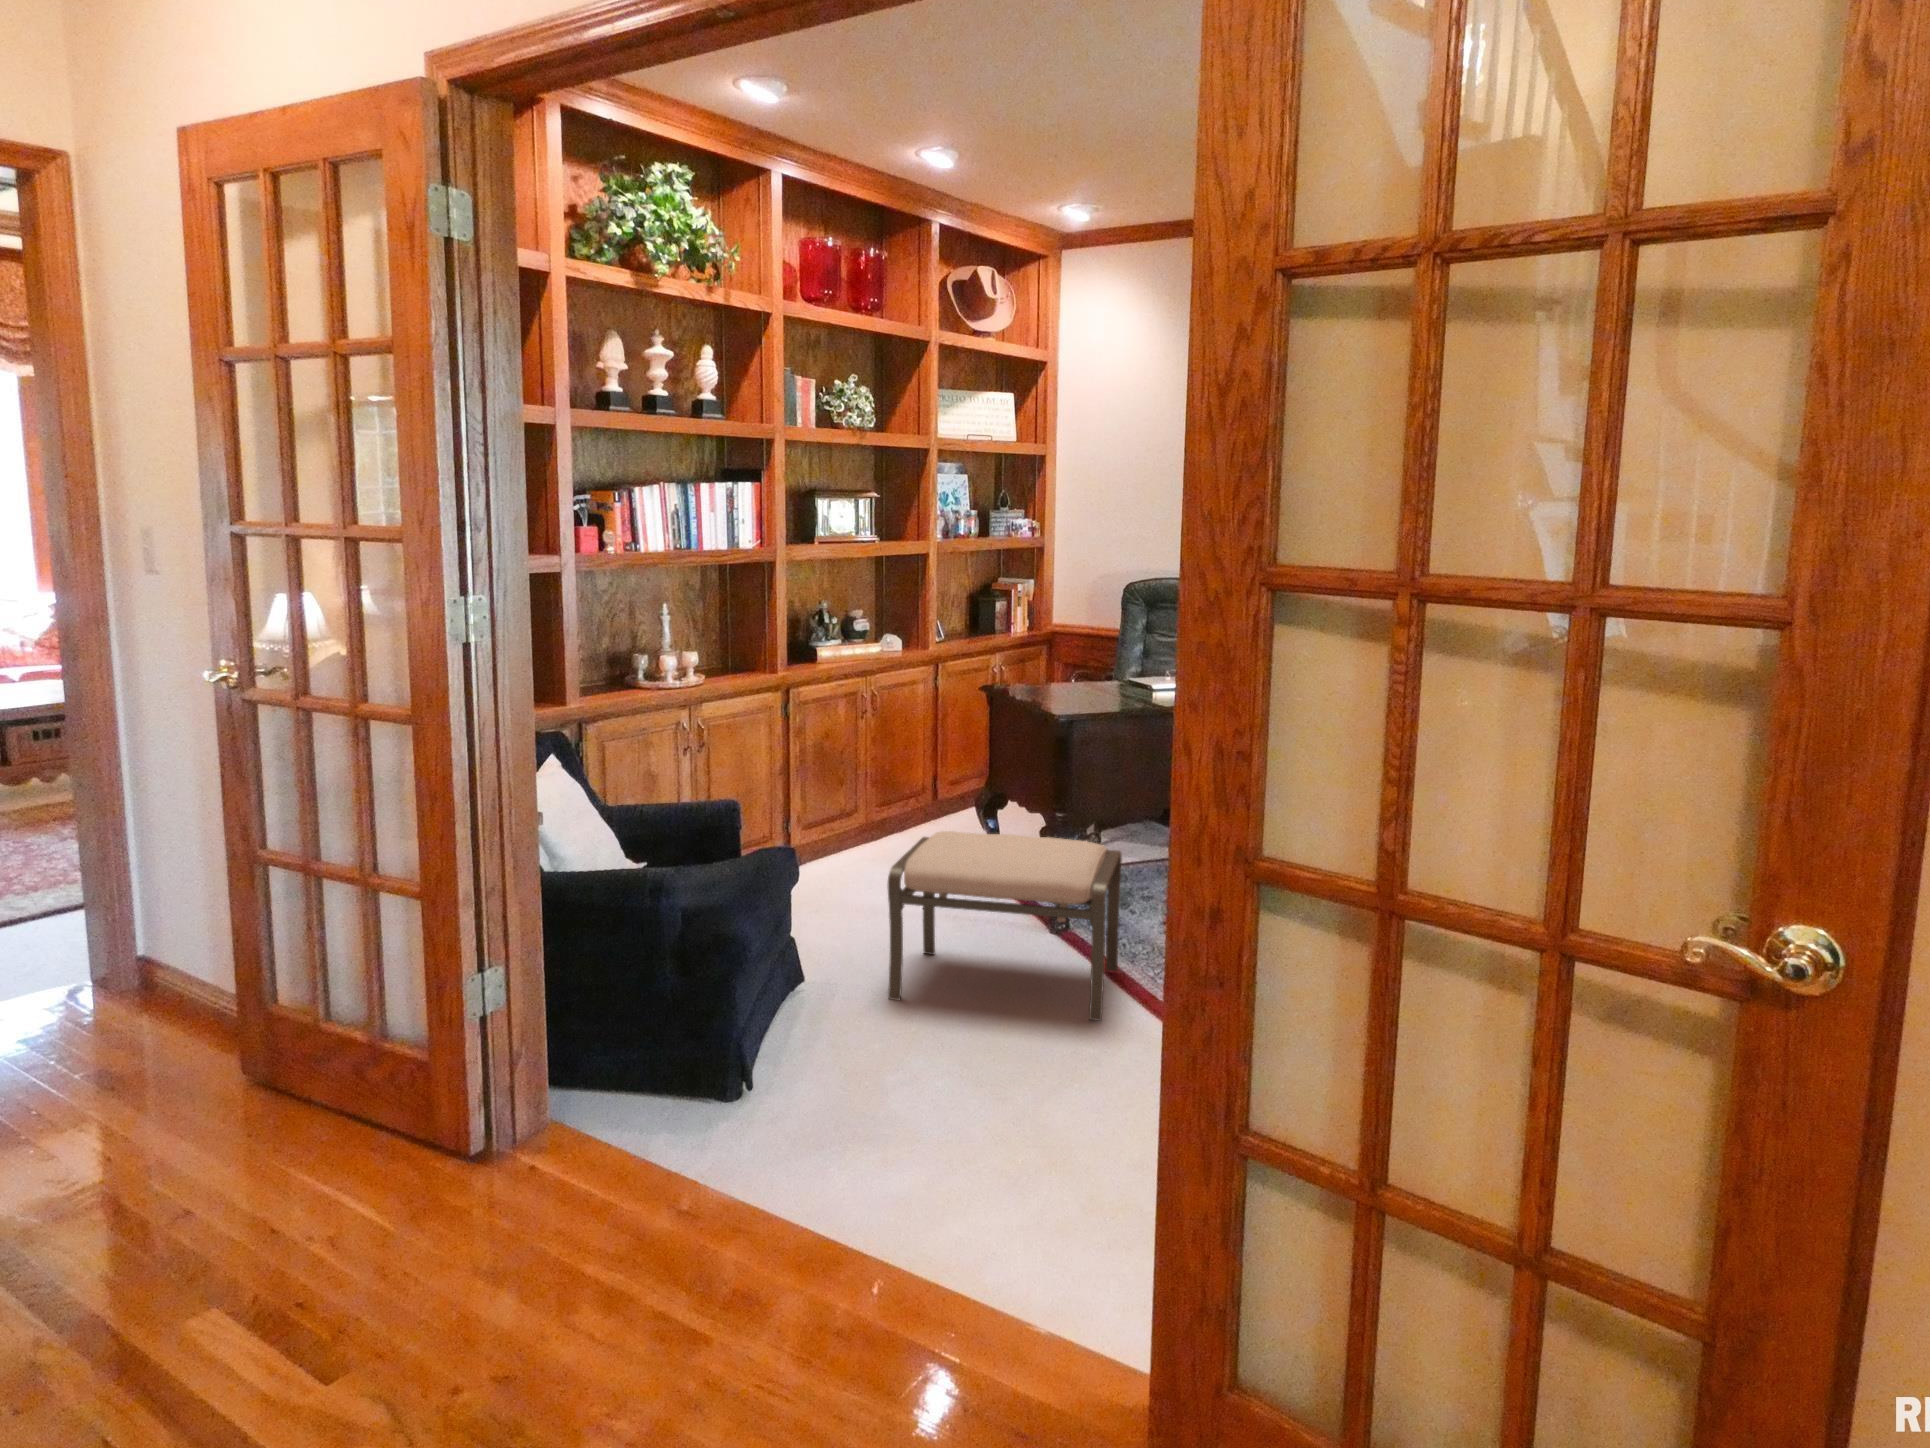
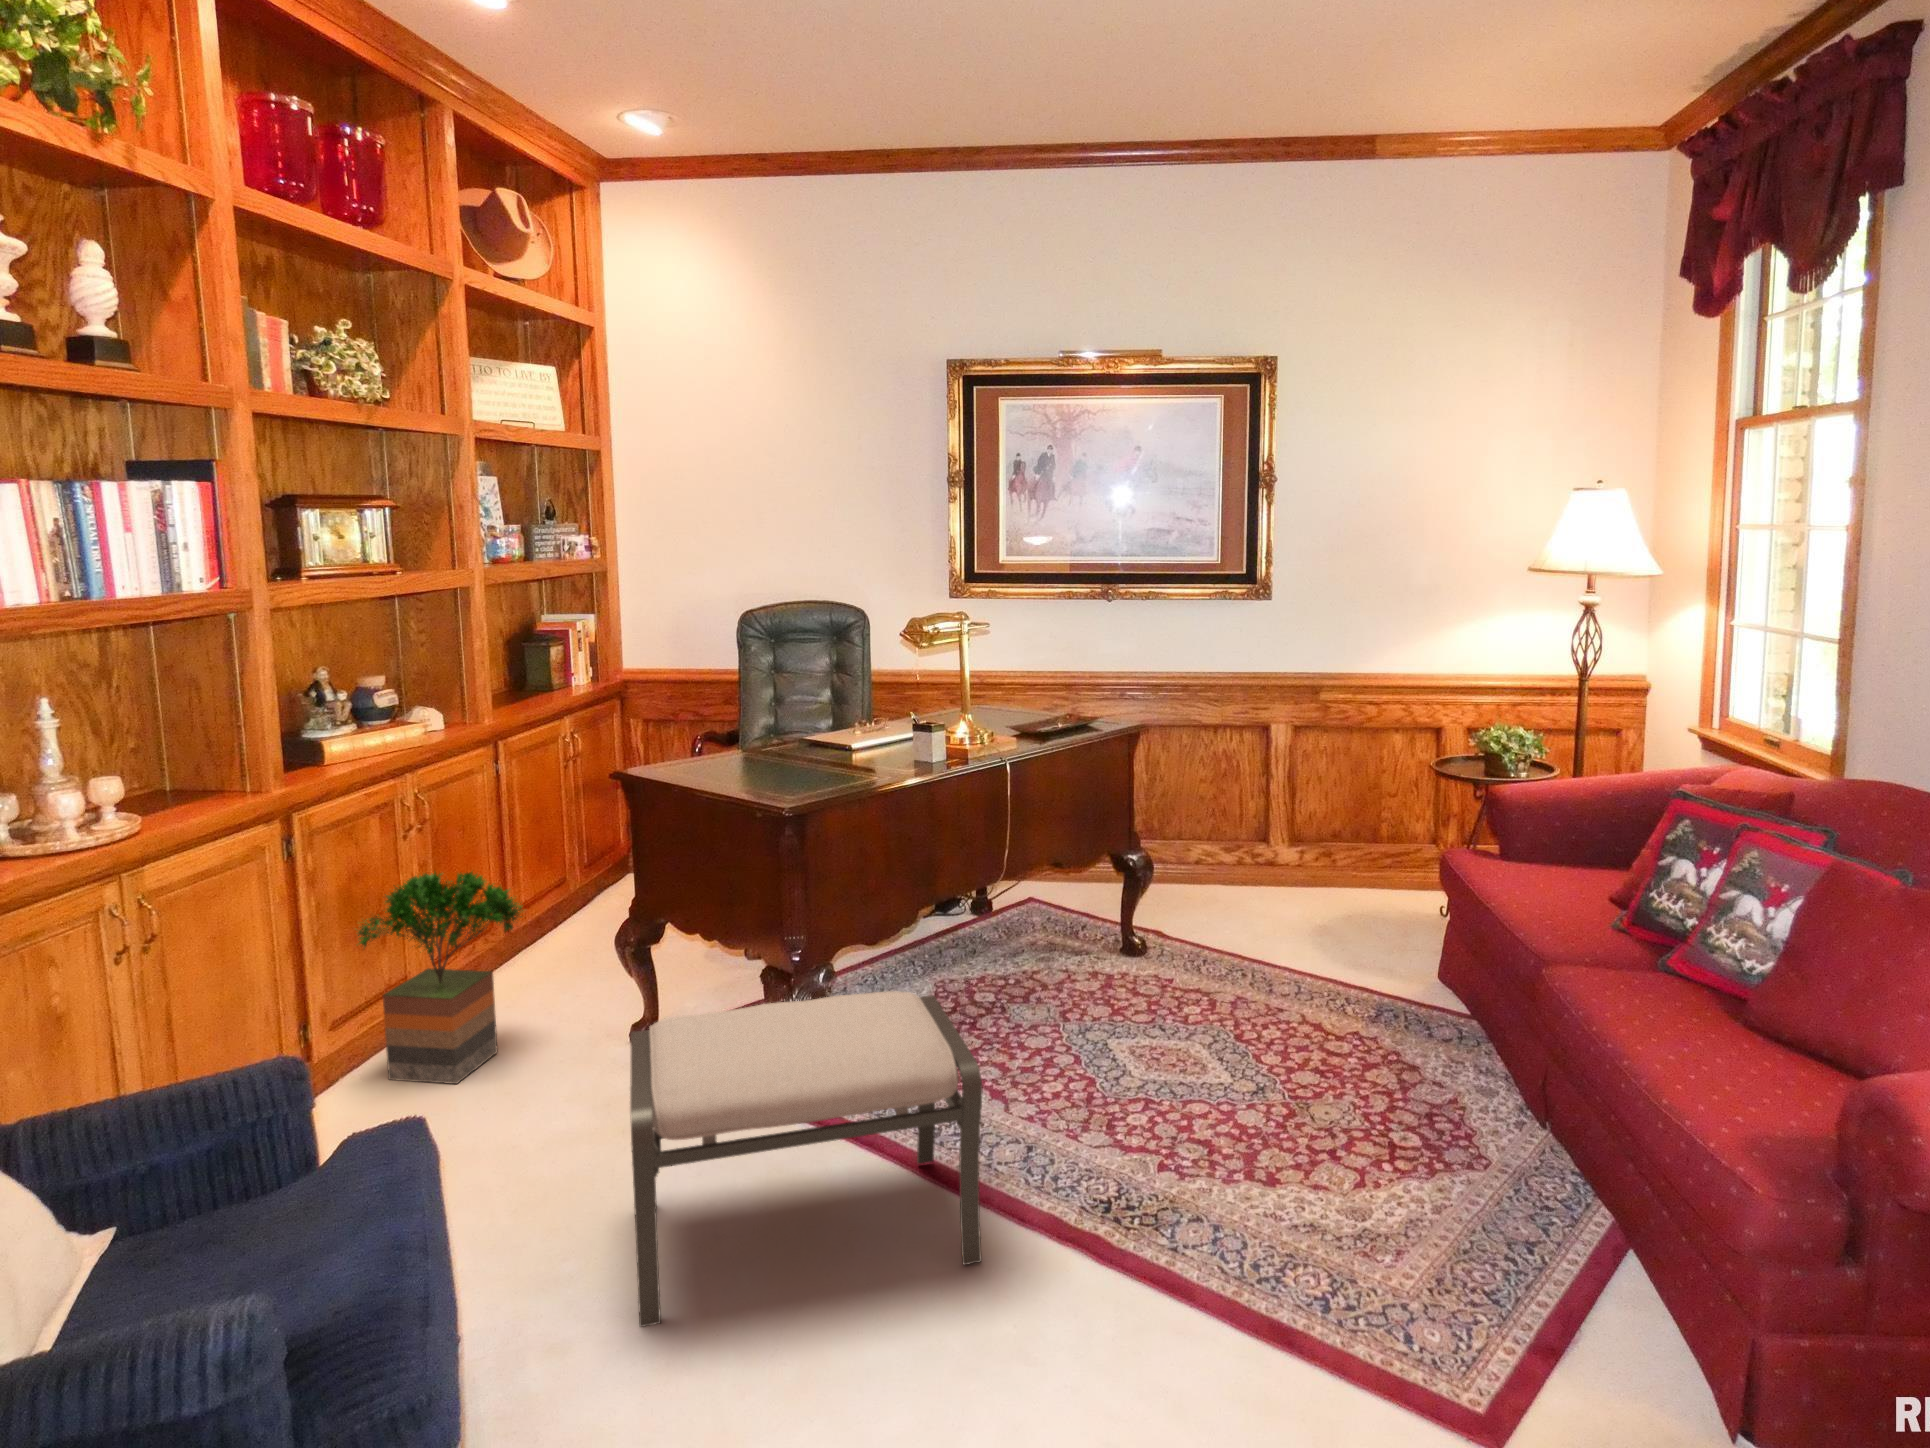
potted tree: none [818,738,922,877] -> present [357,872,523,1084]

